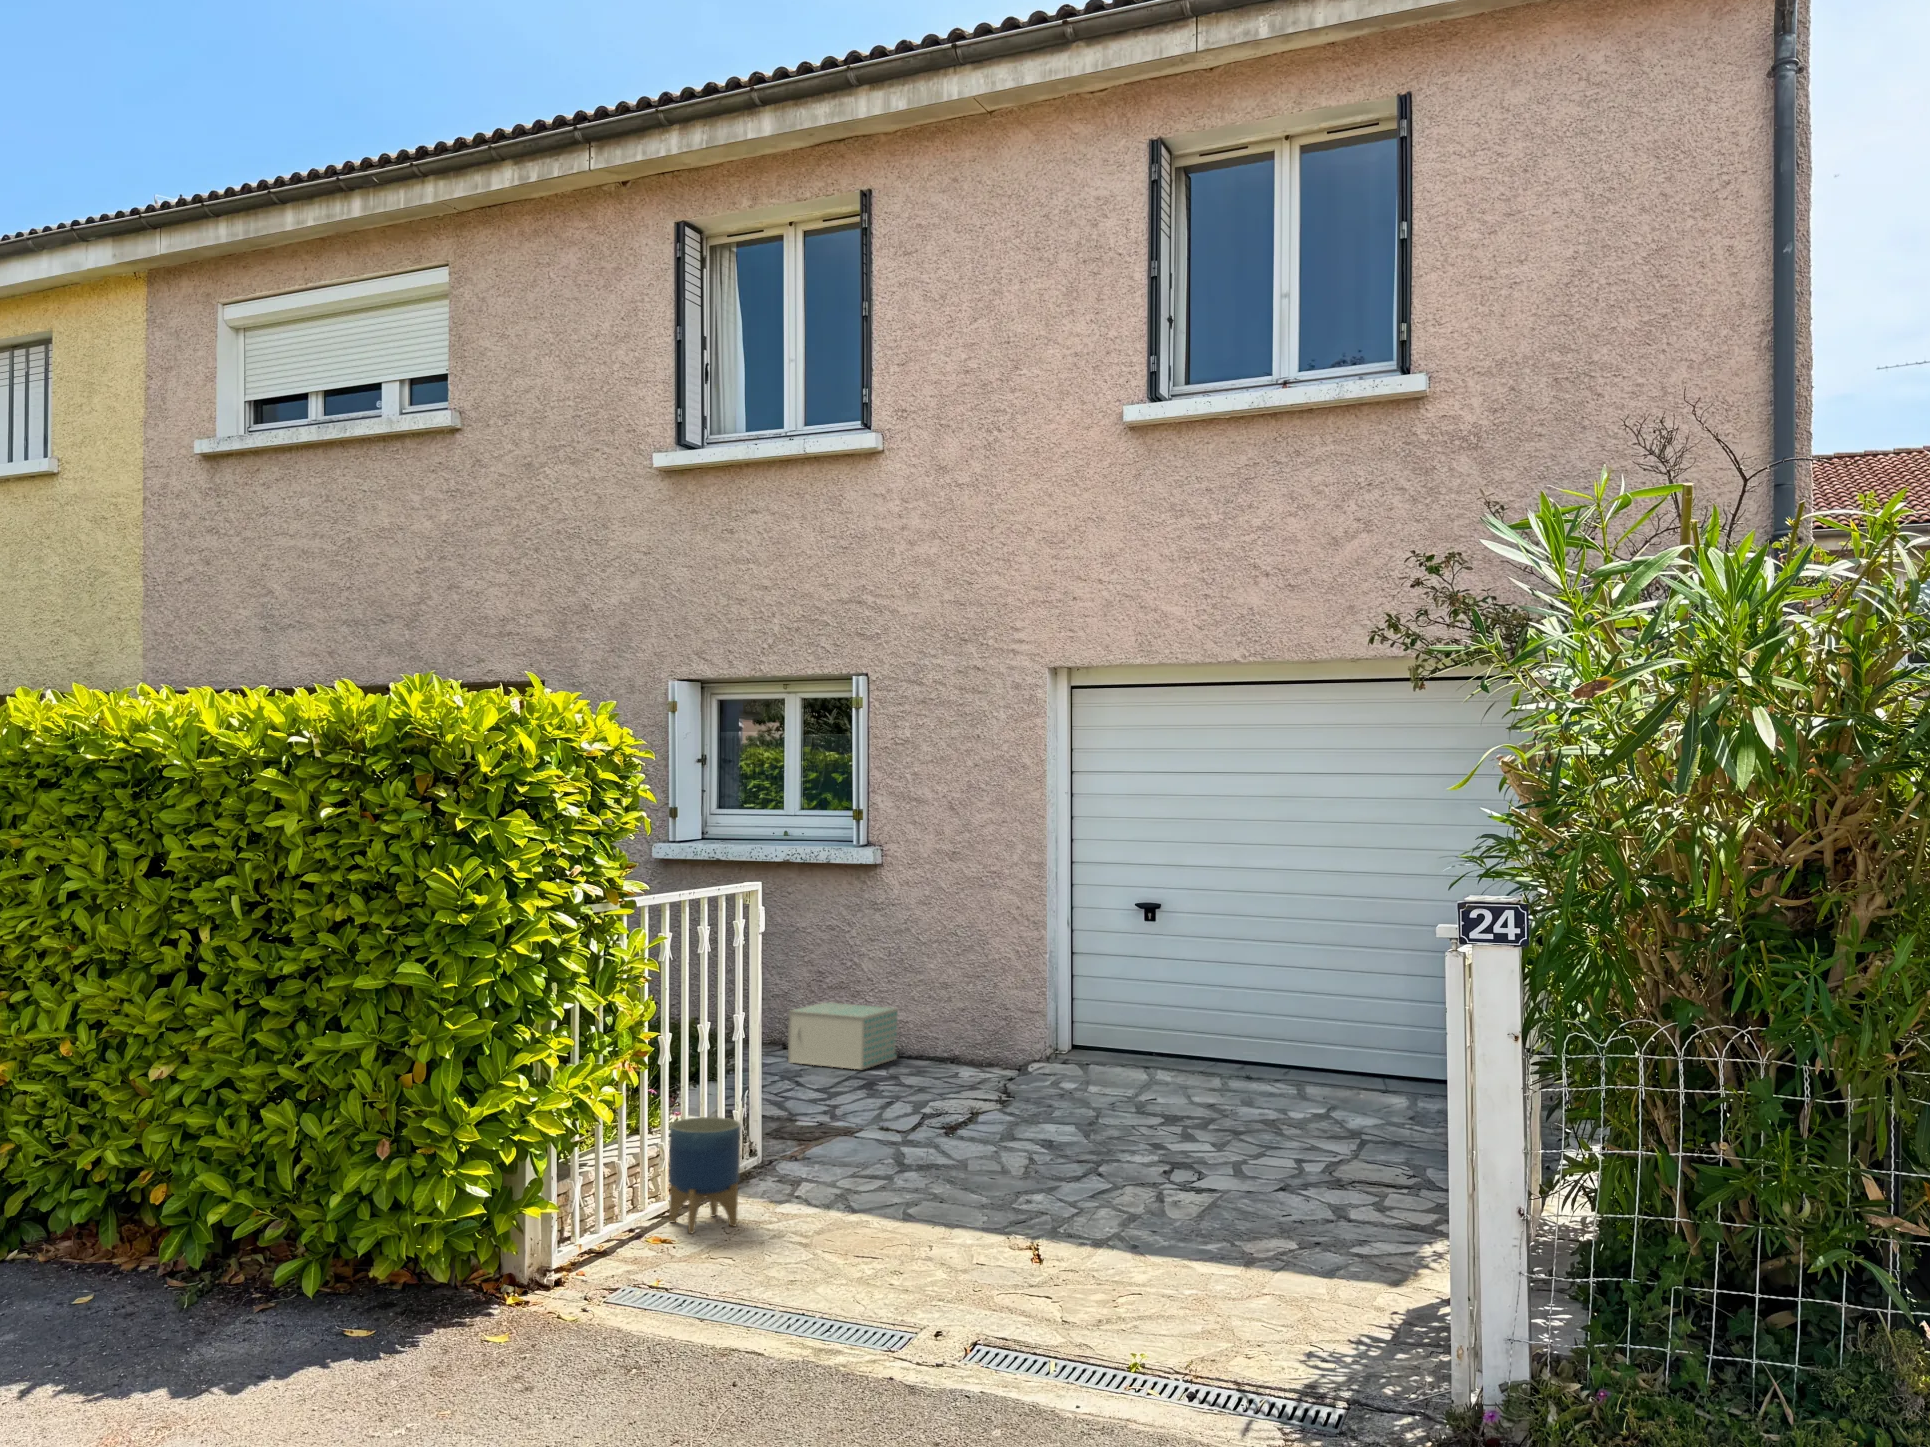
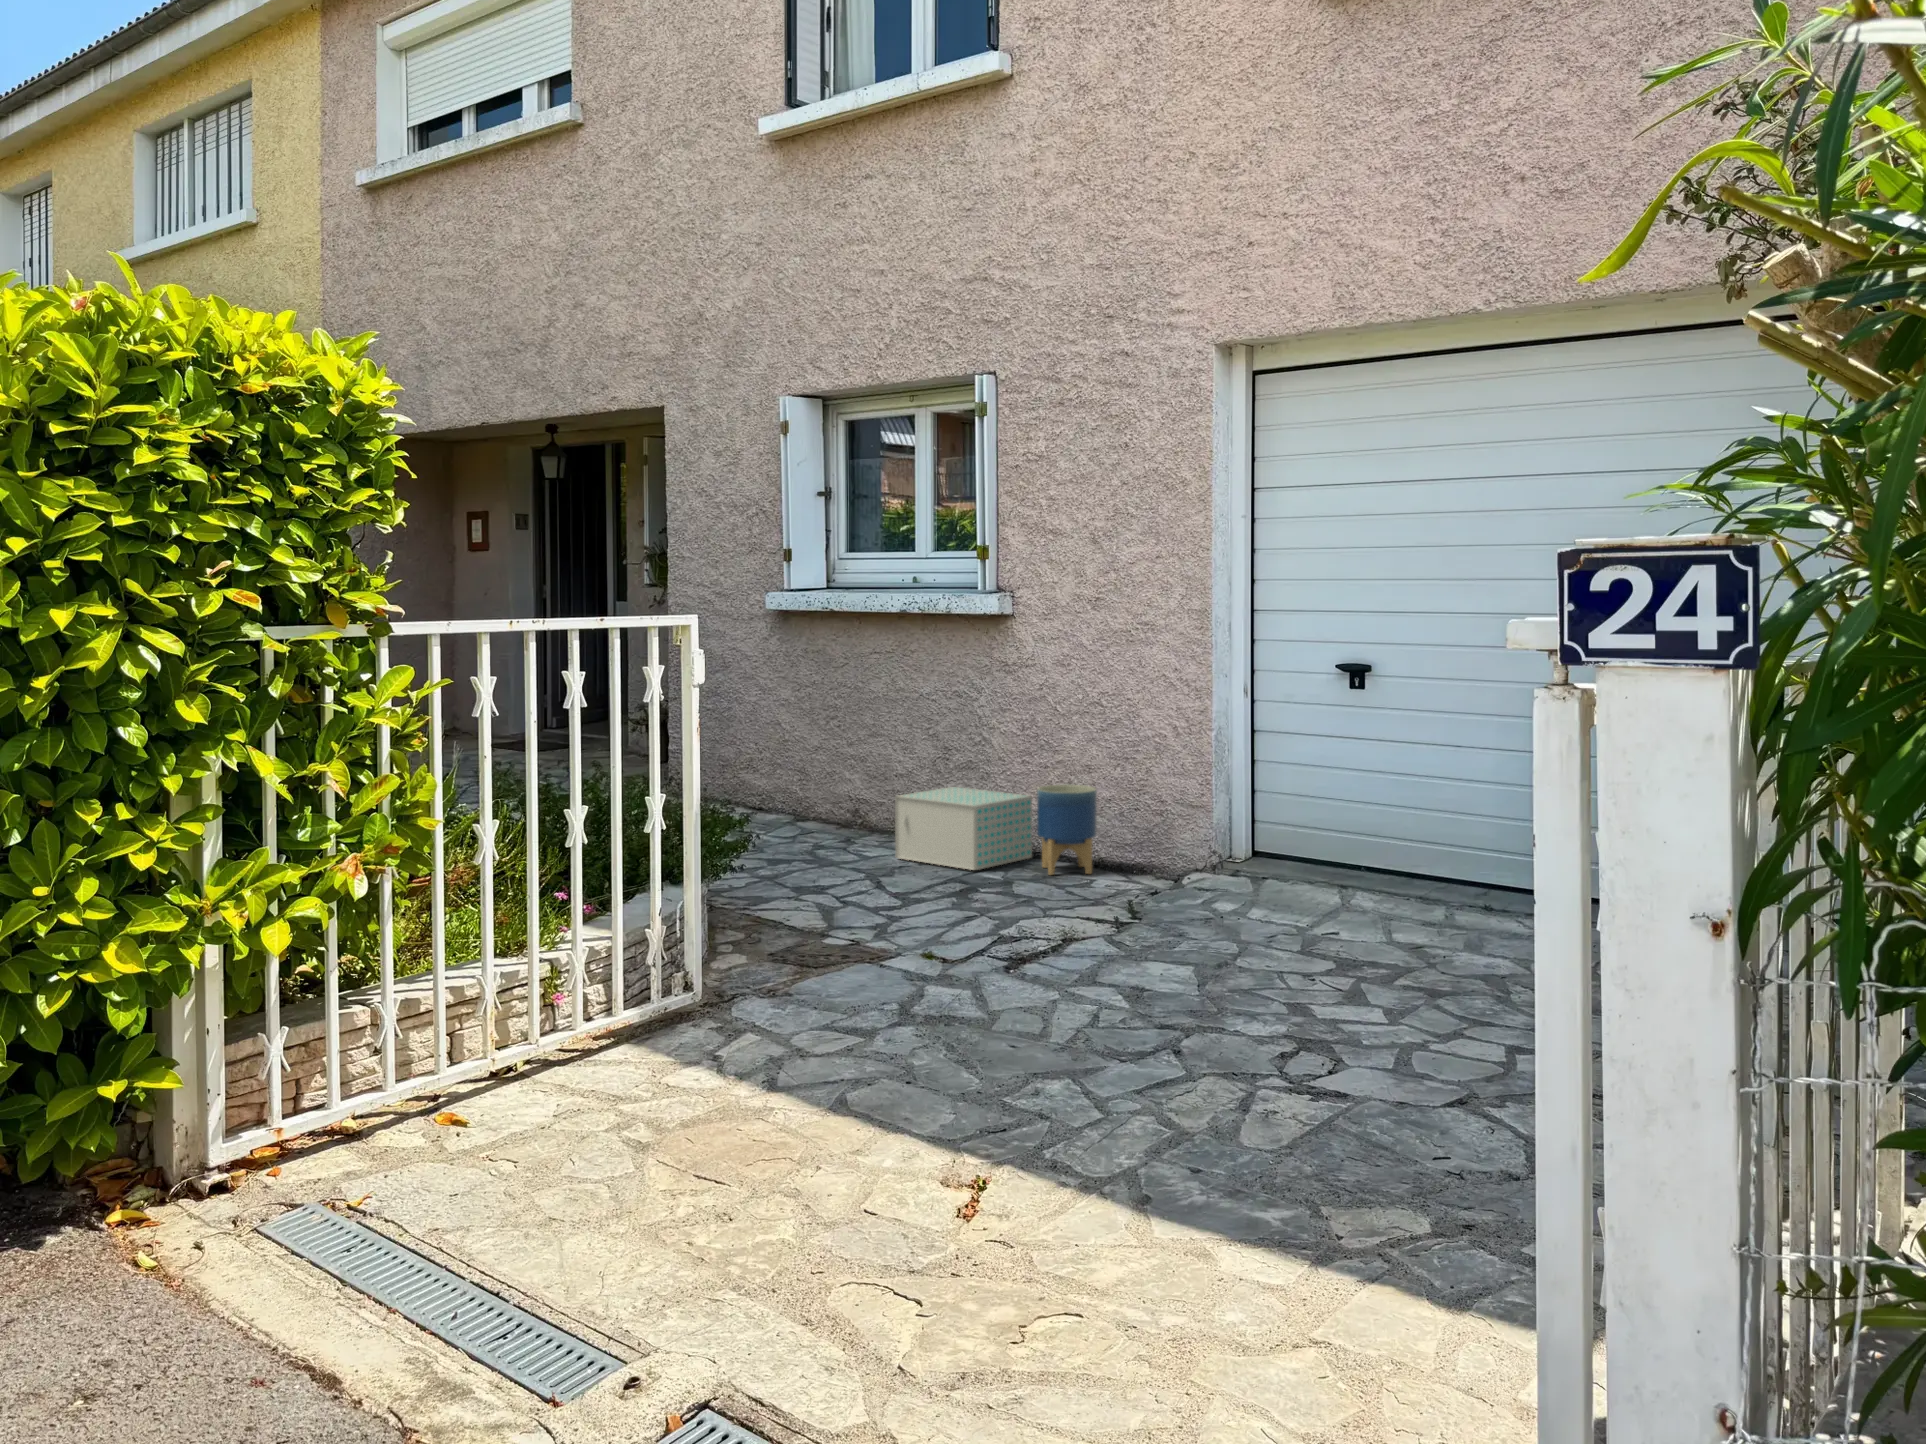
planter: present [668,1117,740,1233] -> present [1037,785,1097,875]

